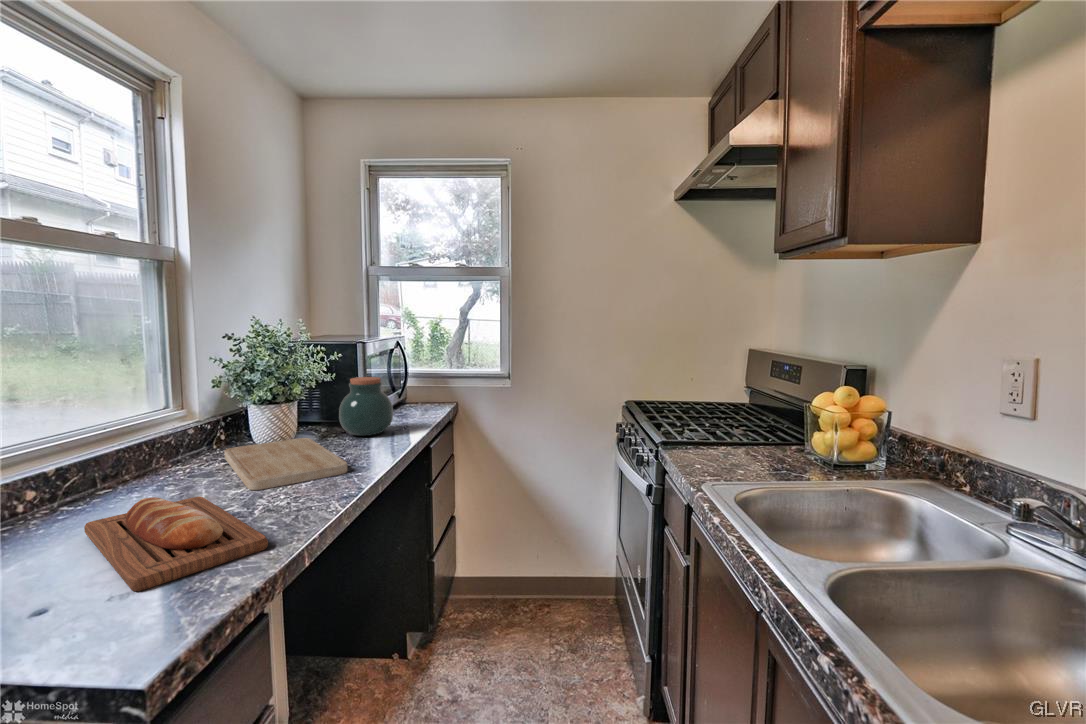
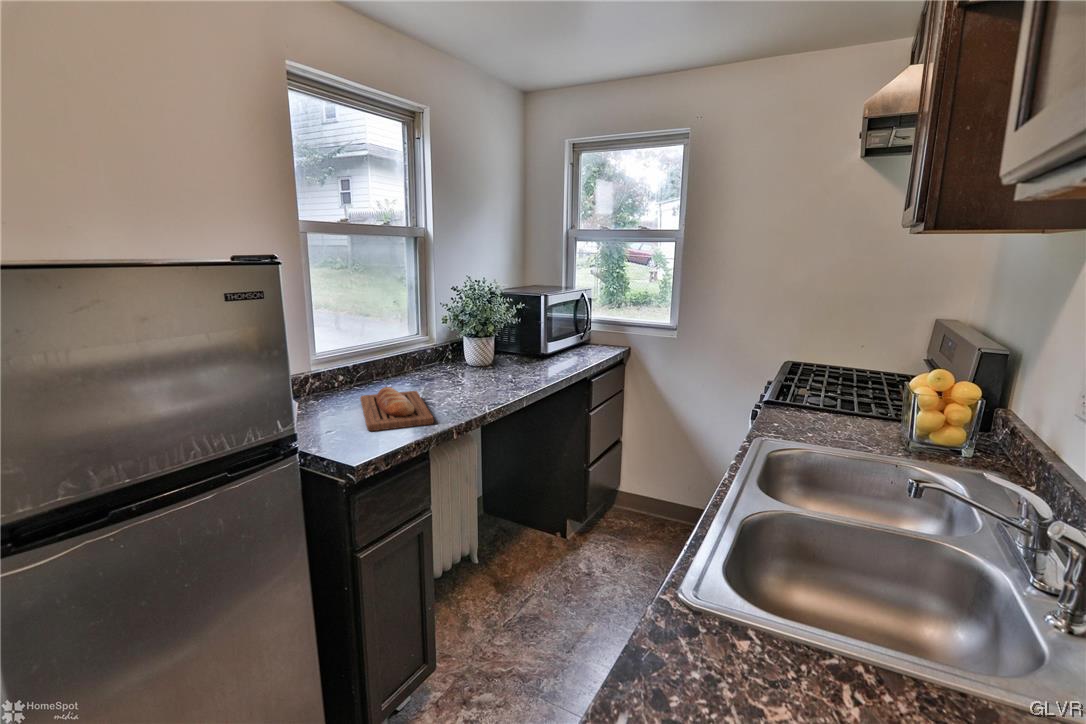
jar: present [339,377,393,436] -> none [521,322,560,367]
cutting board: present [224,438,347,490] -> none [444,363,507,393]

